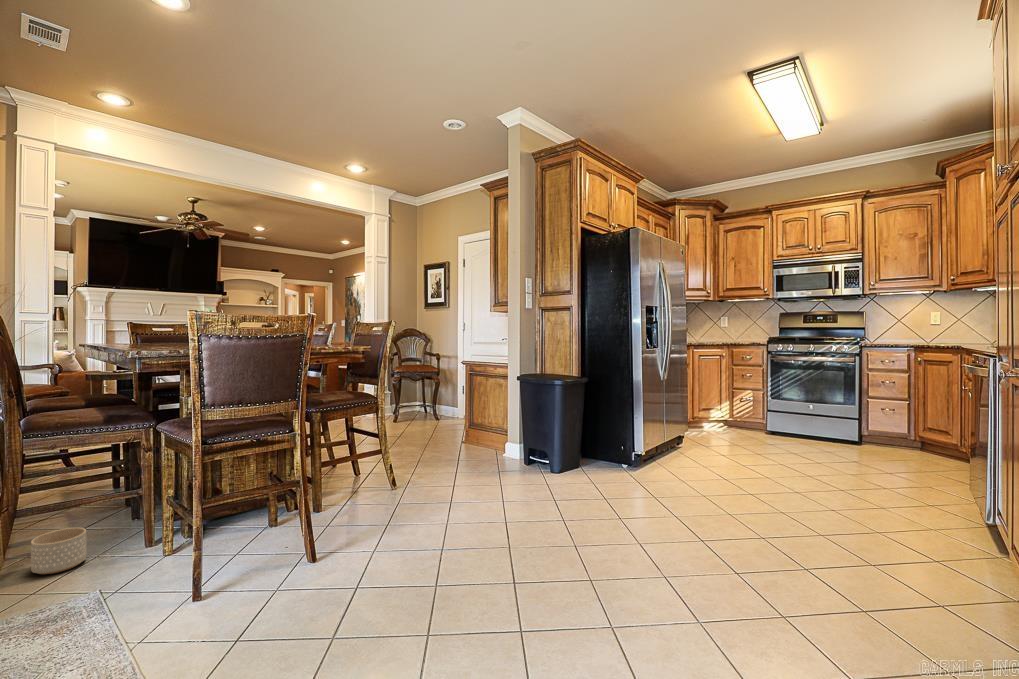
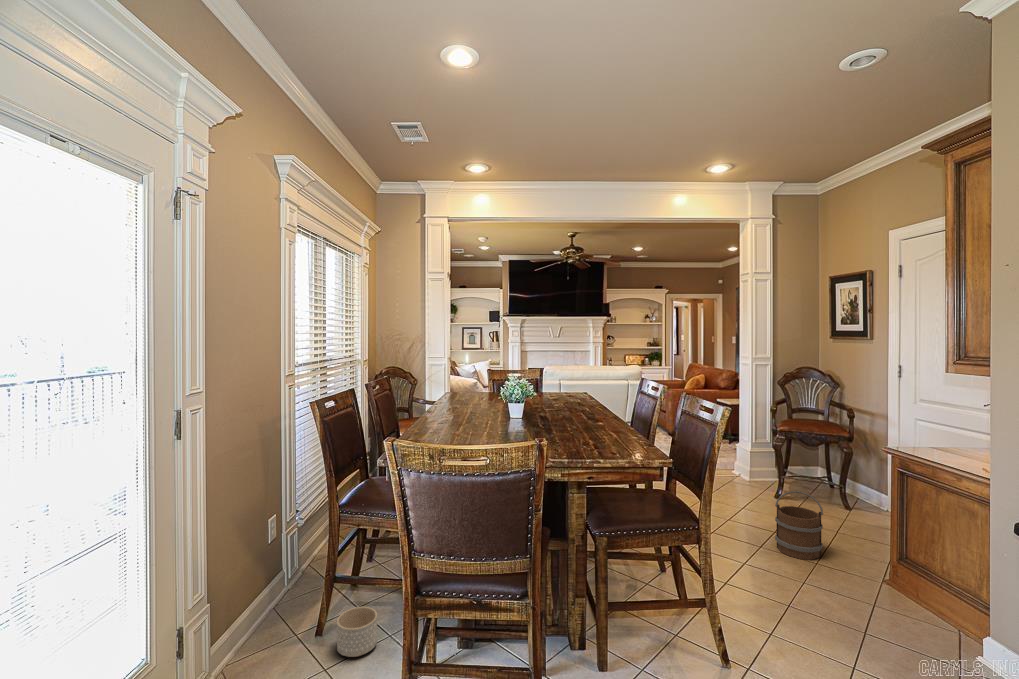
bucket: none [402,401,431,443] -> present [775,491,823,560]

